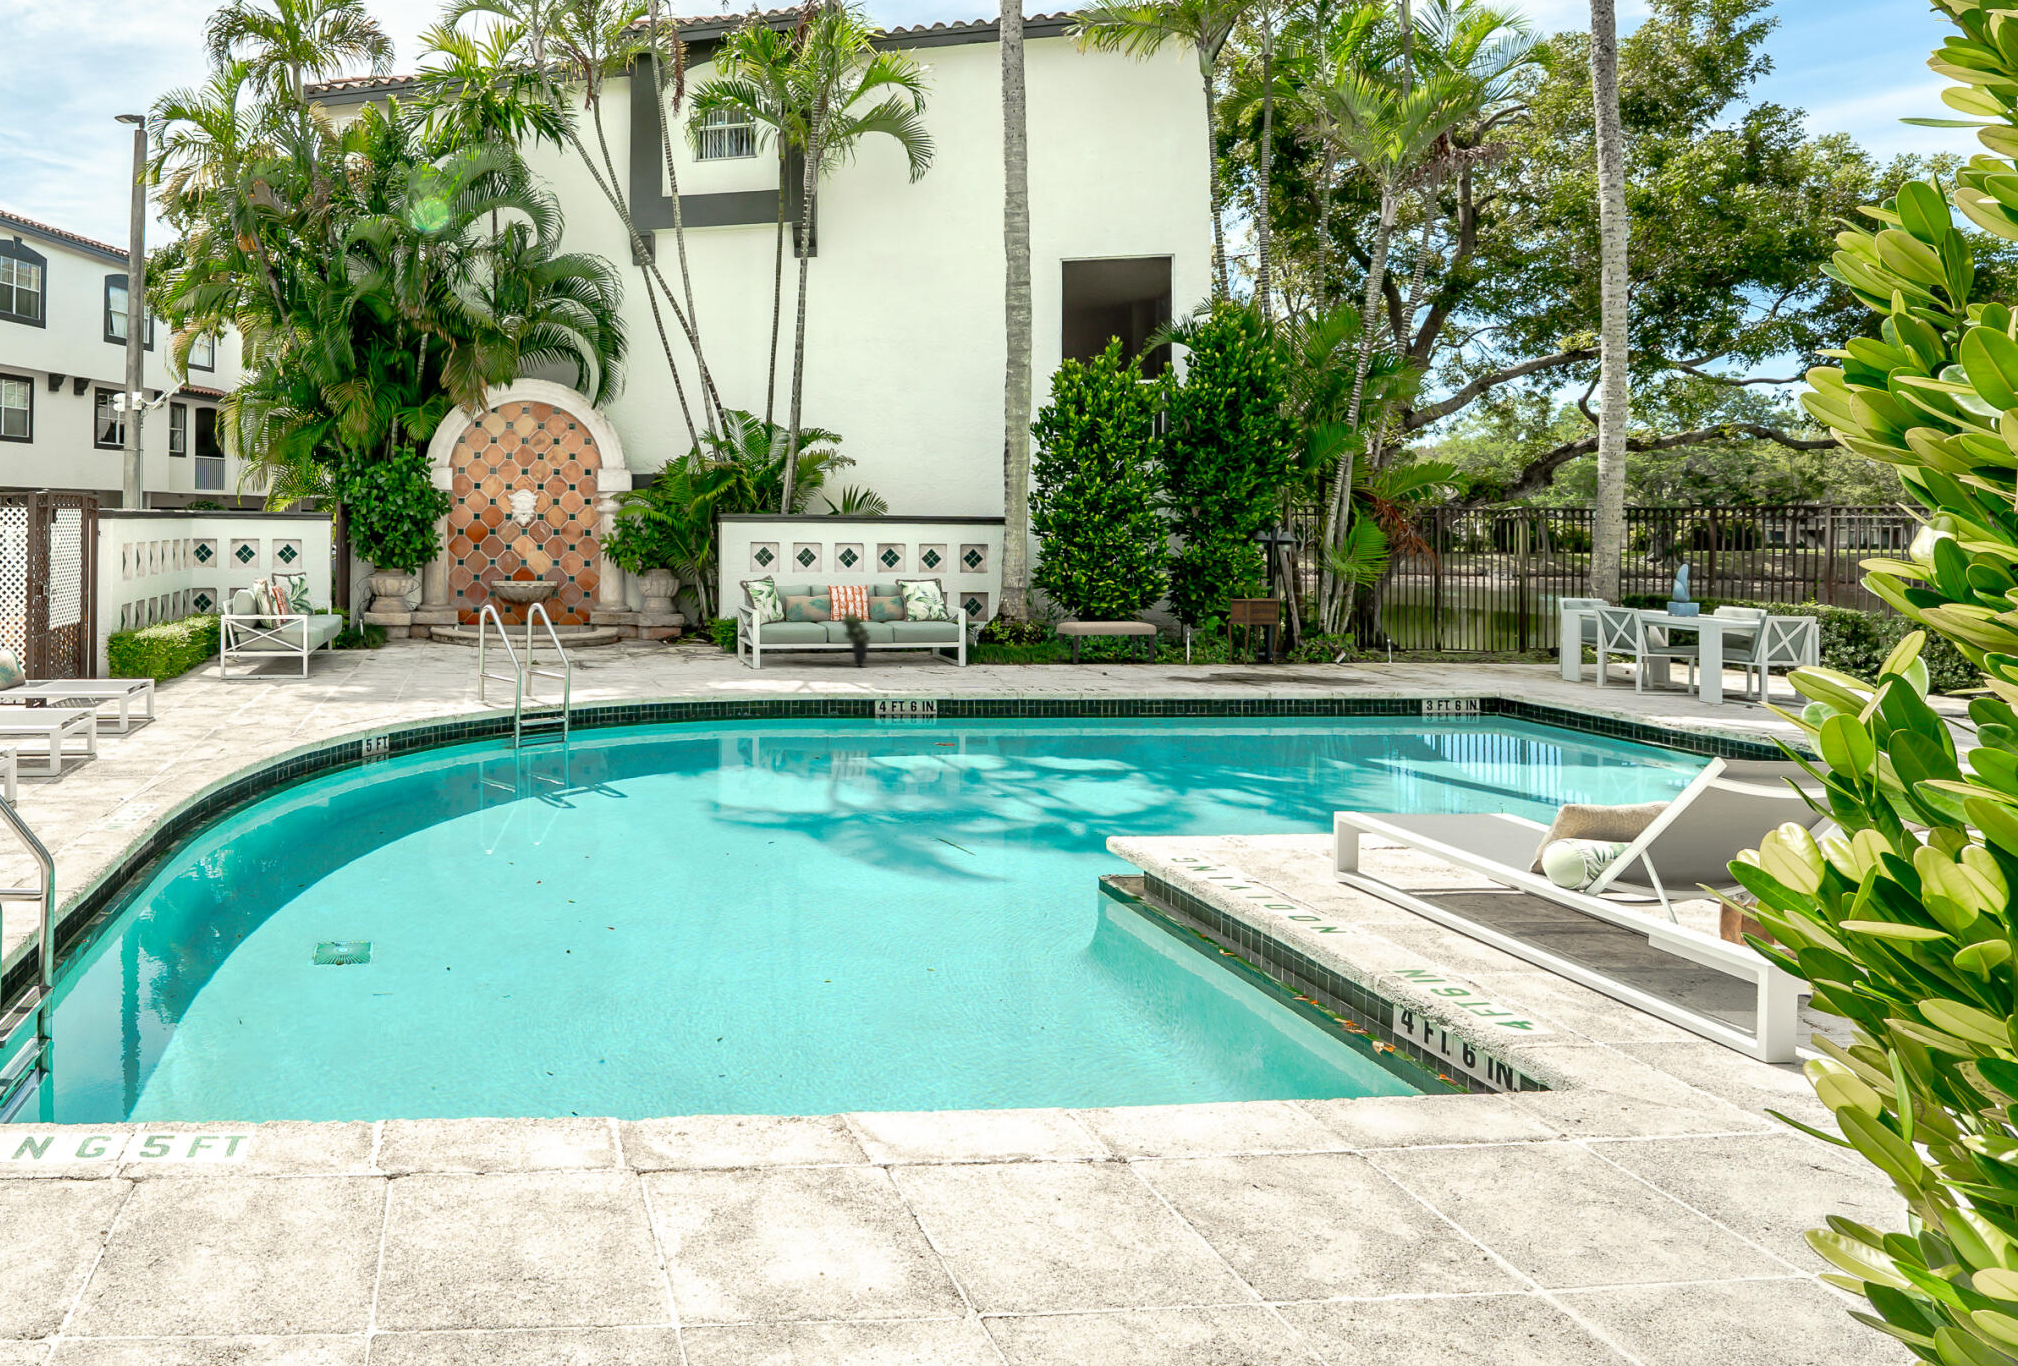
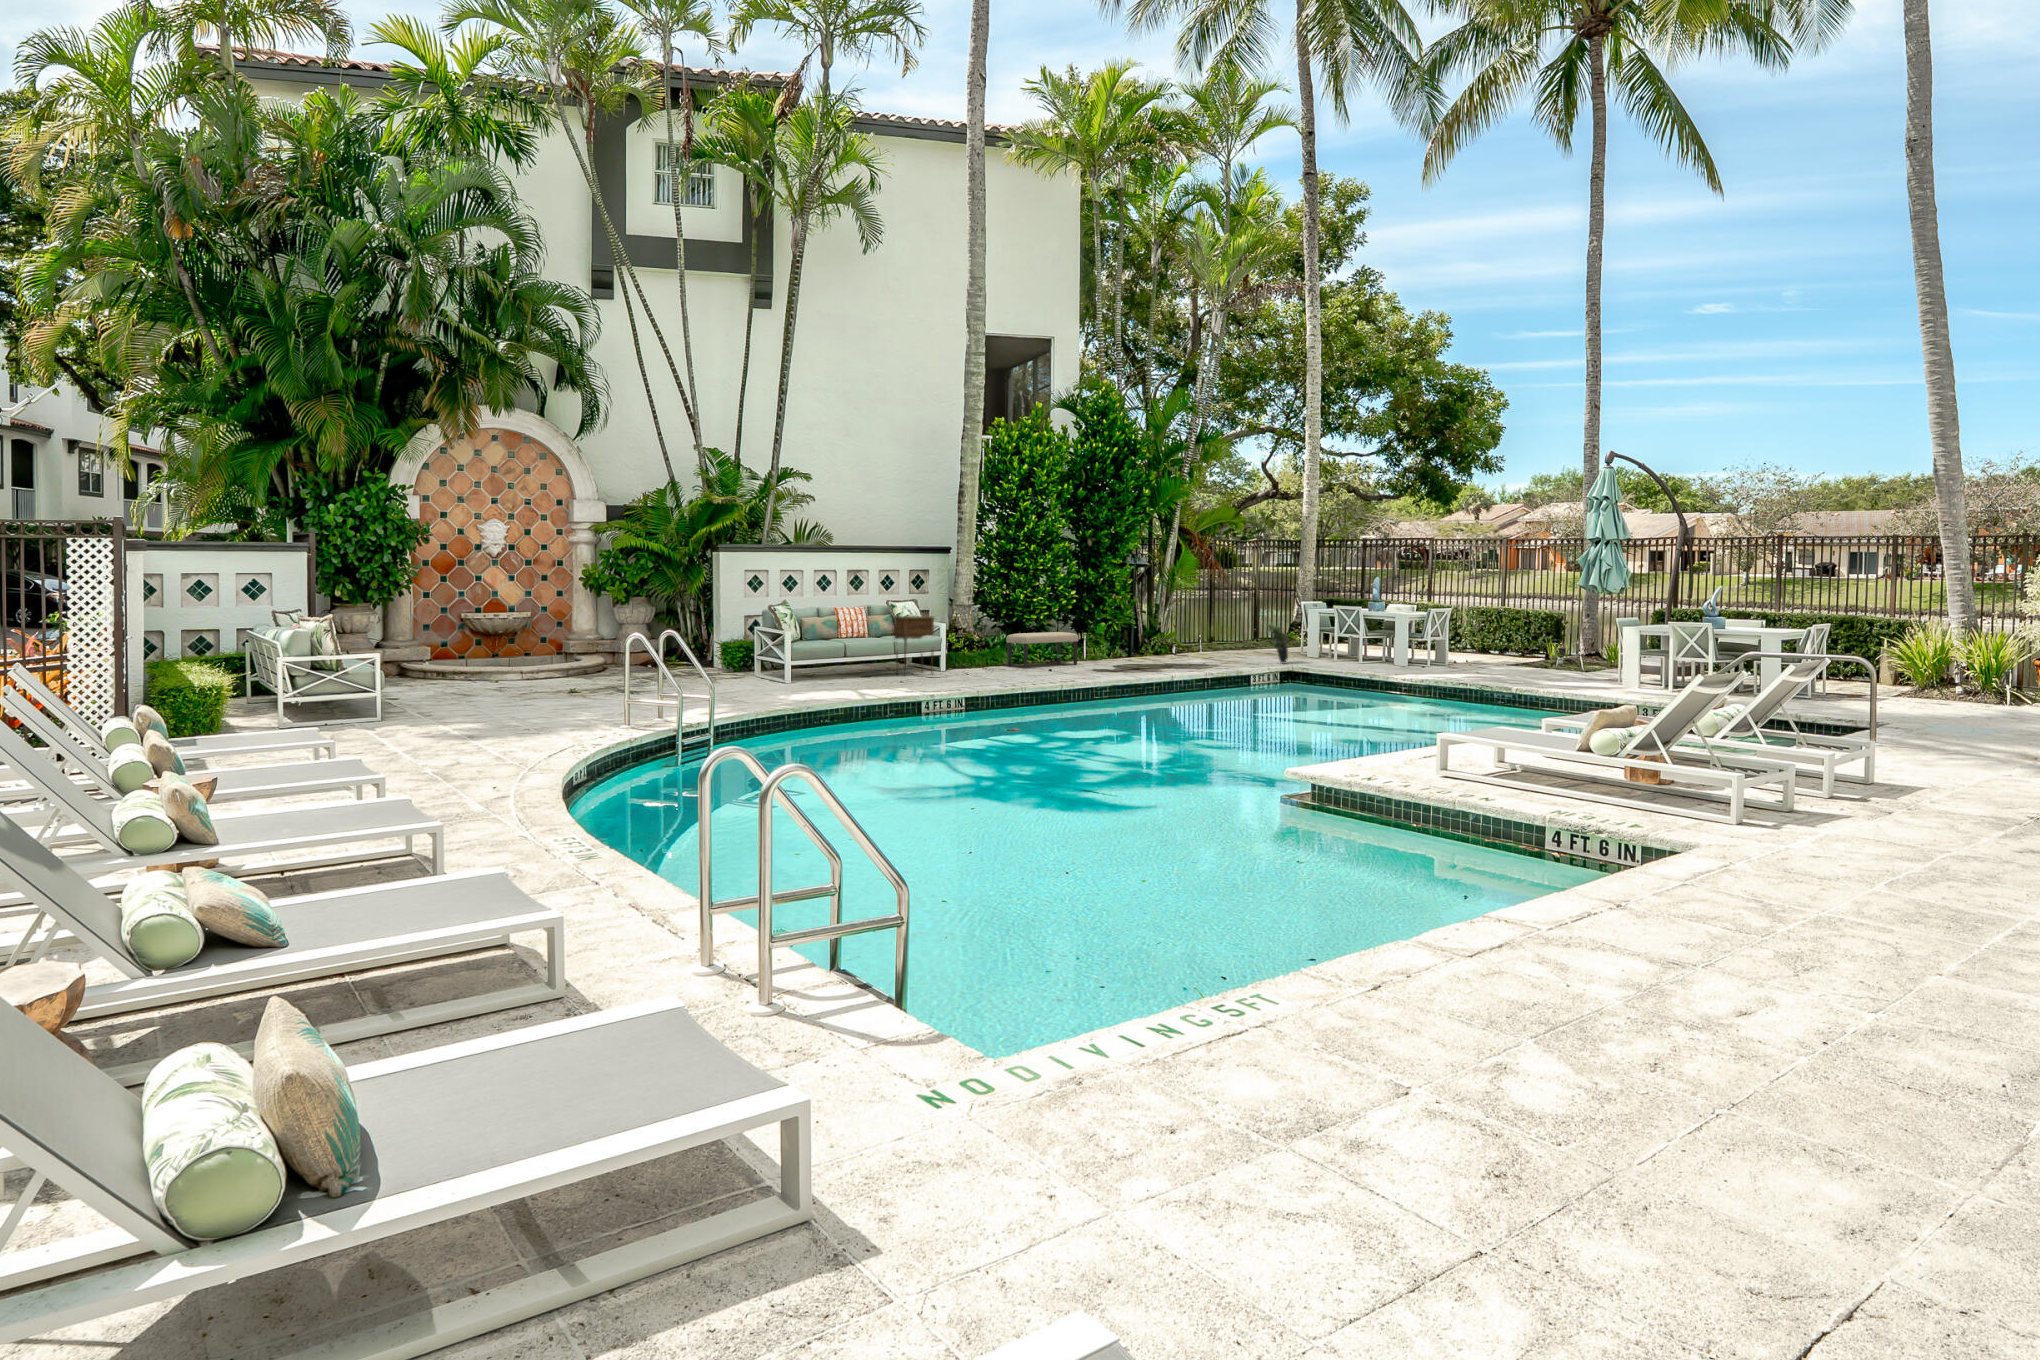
side table: present [1228,598,1280,666] -> present [894,616,934,673]
potted plant: present [842,614,870,666] -> present [1266,623,1290,663]

